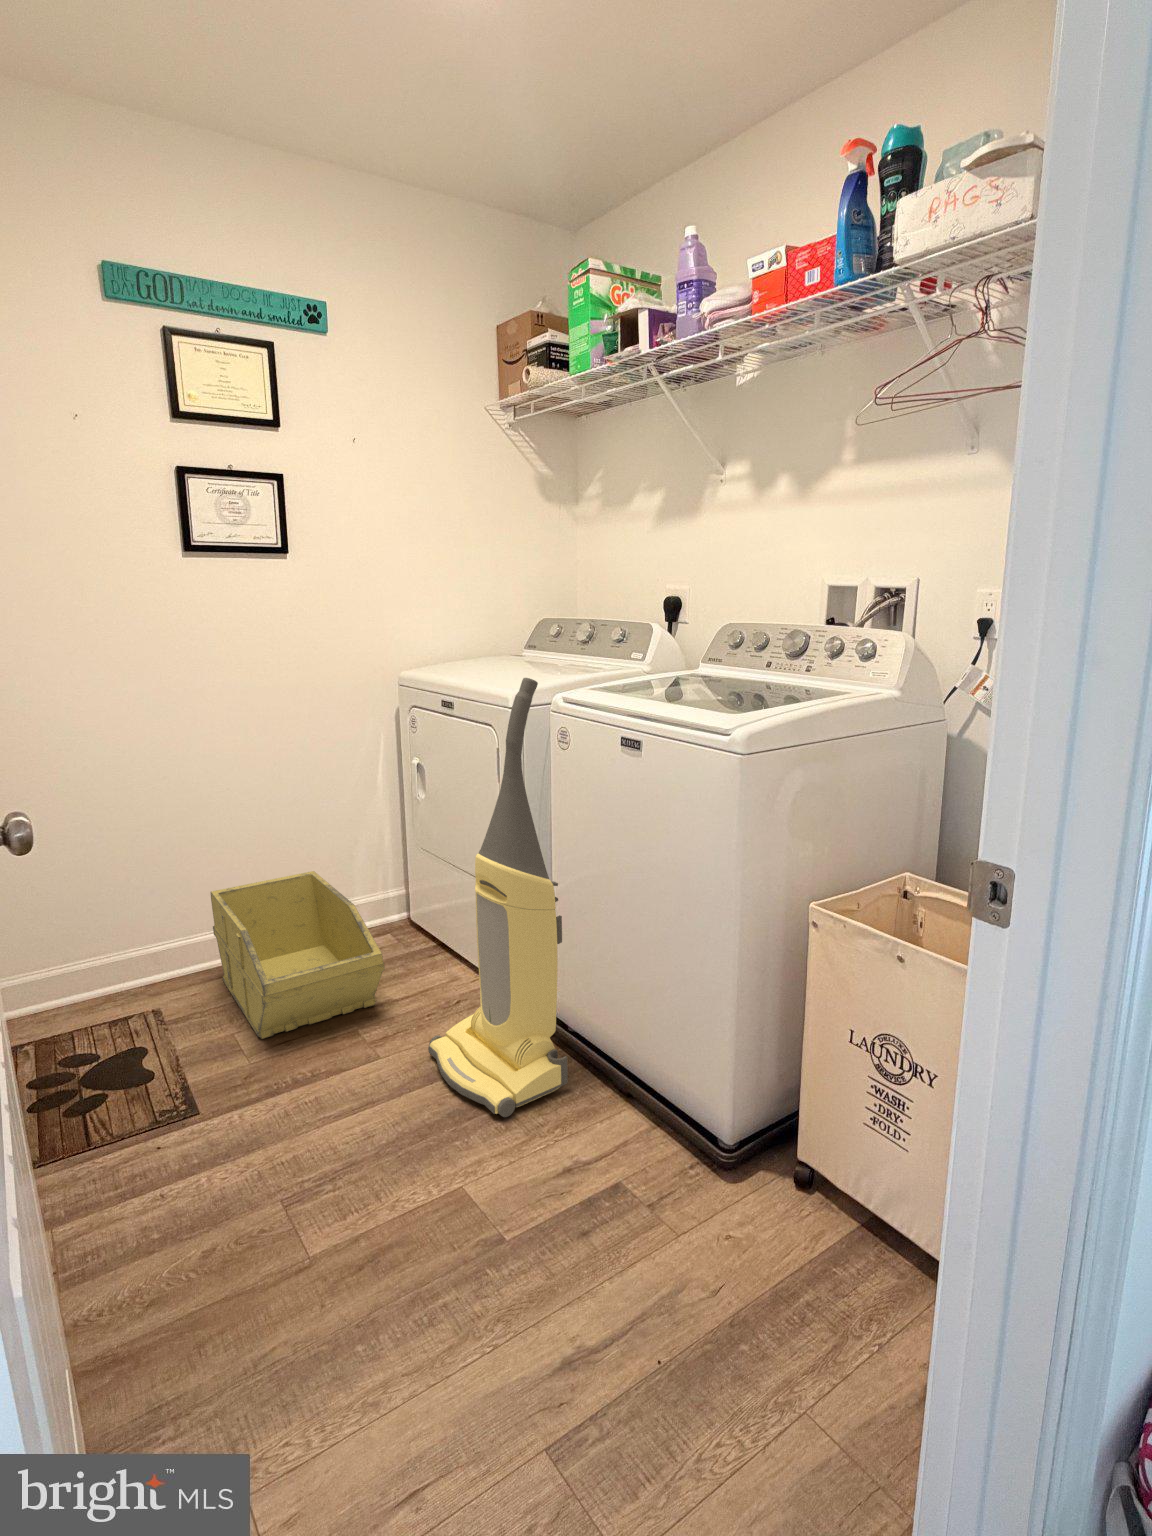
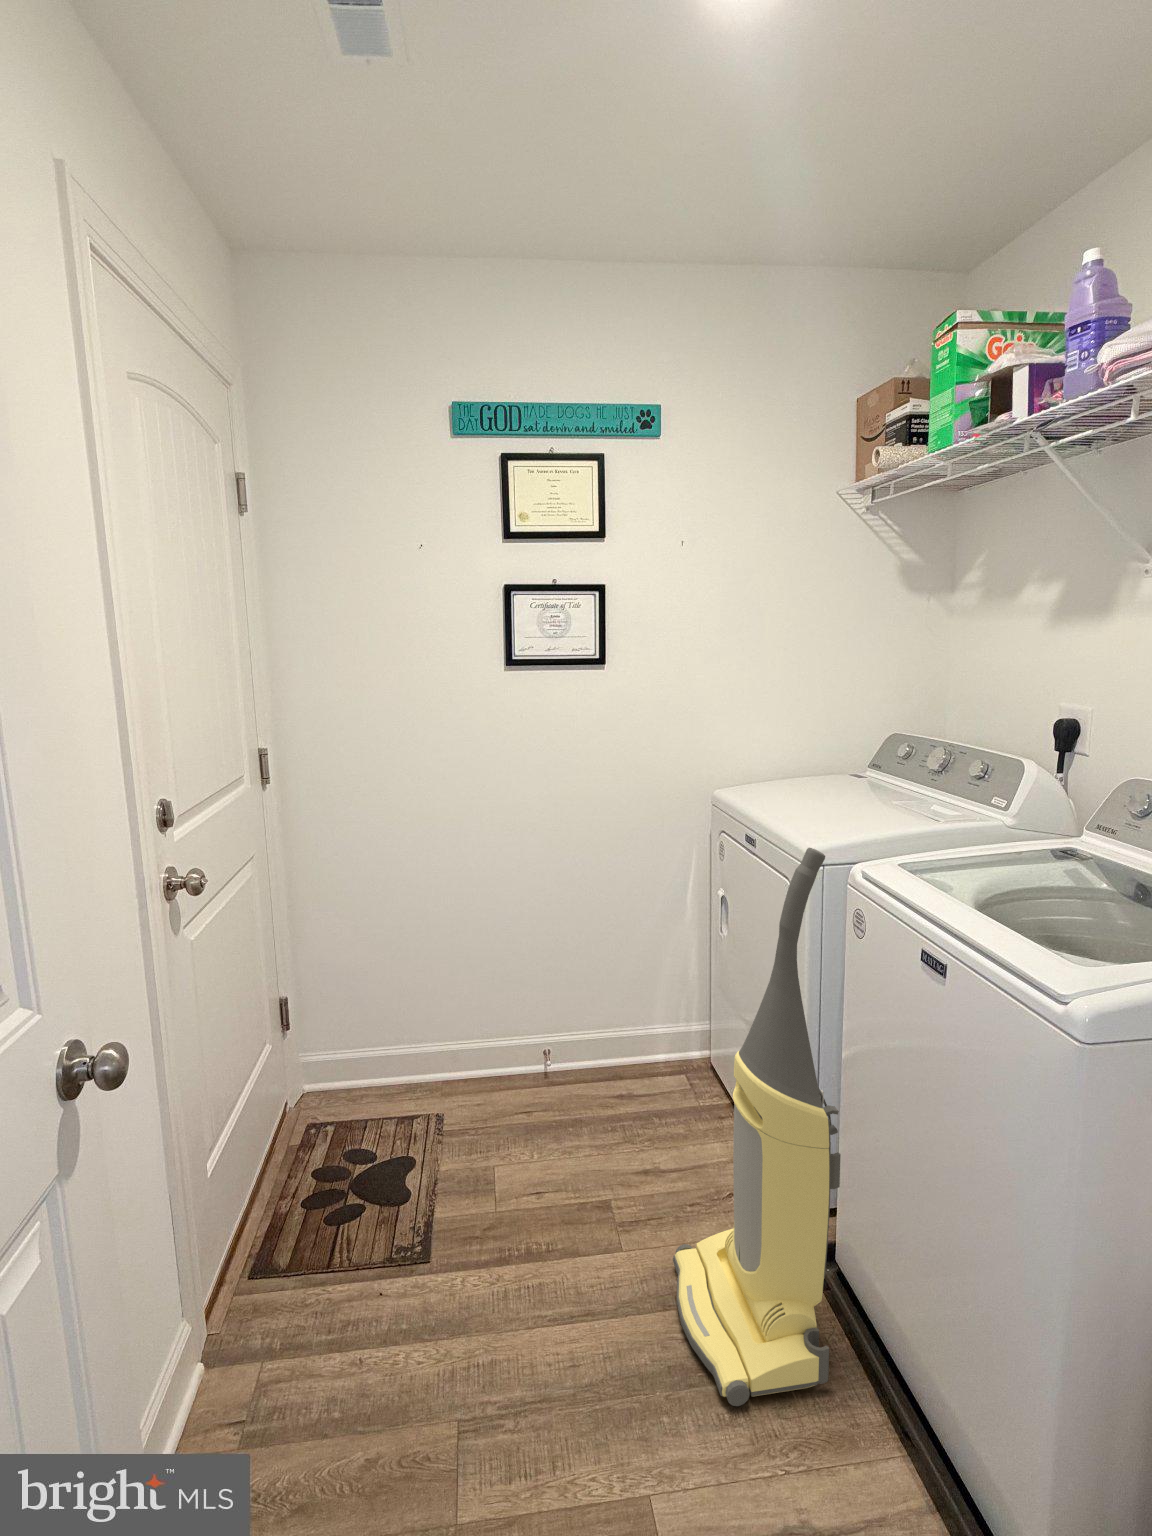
storage bin: present [211,871,385,1039] -> none [505,992,646,1181]

